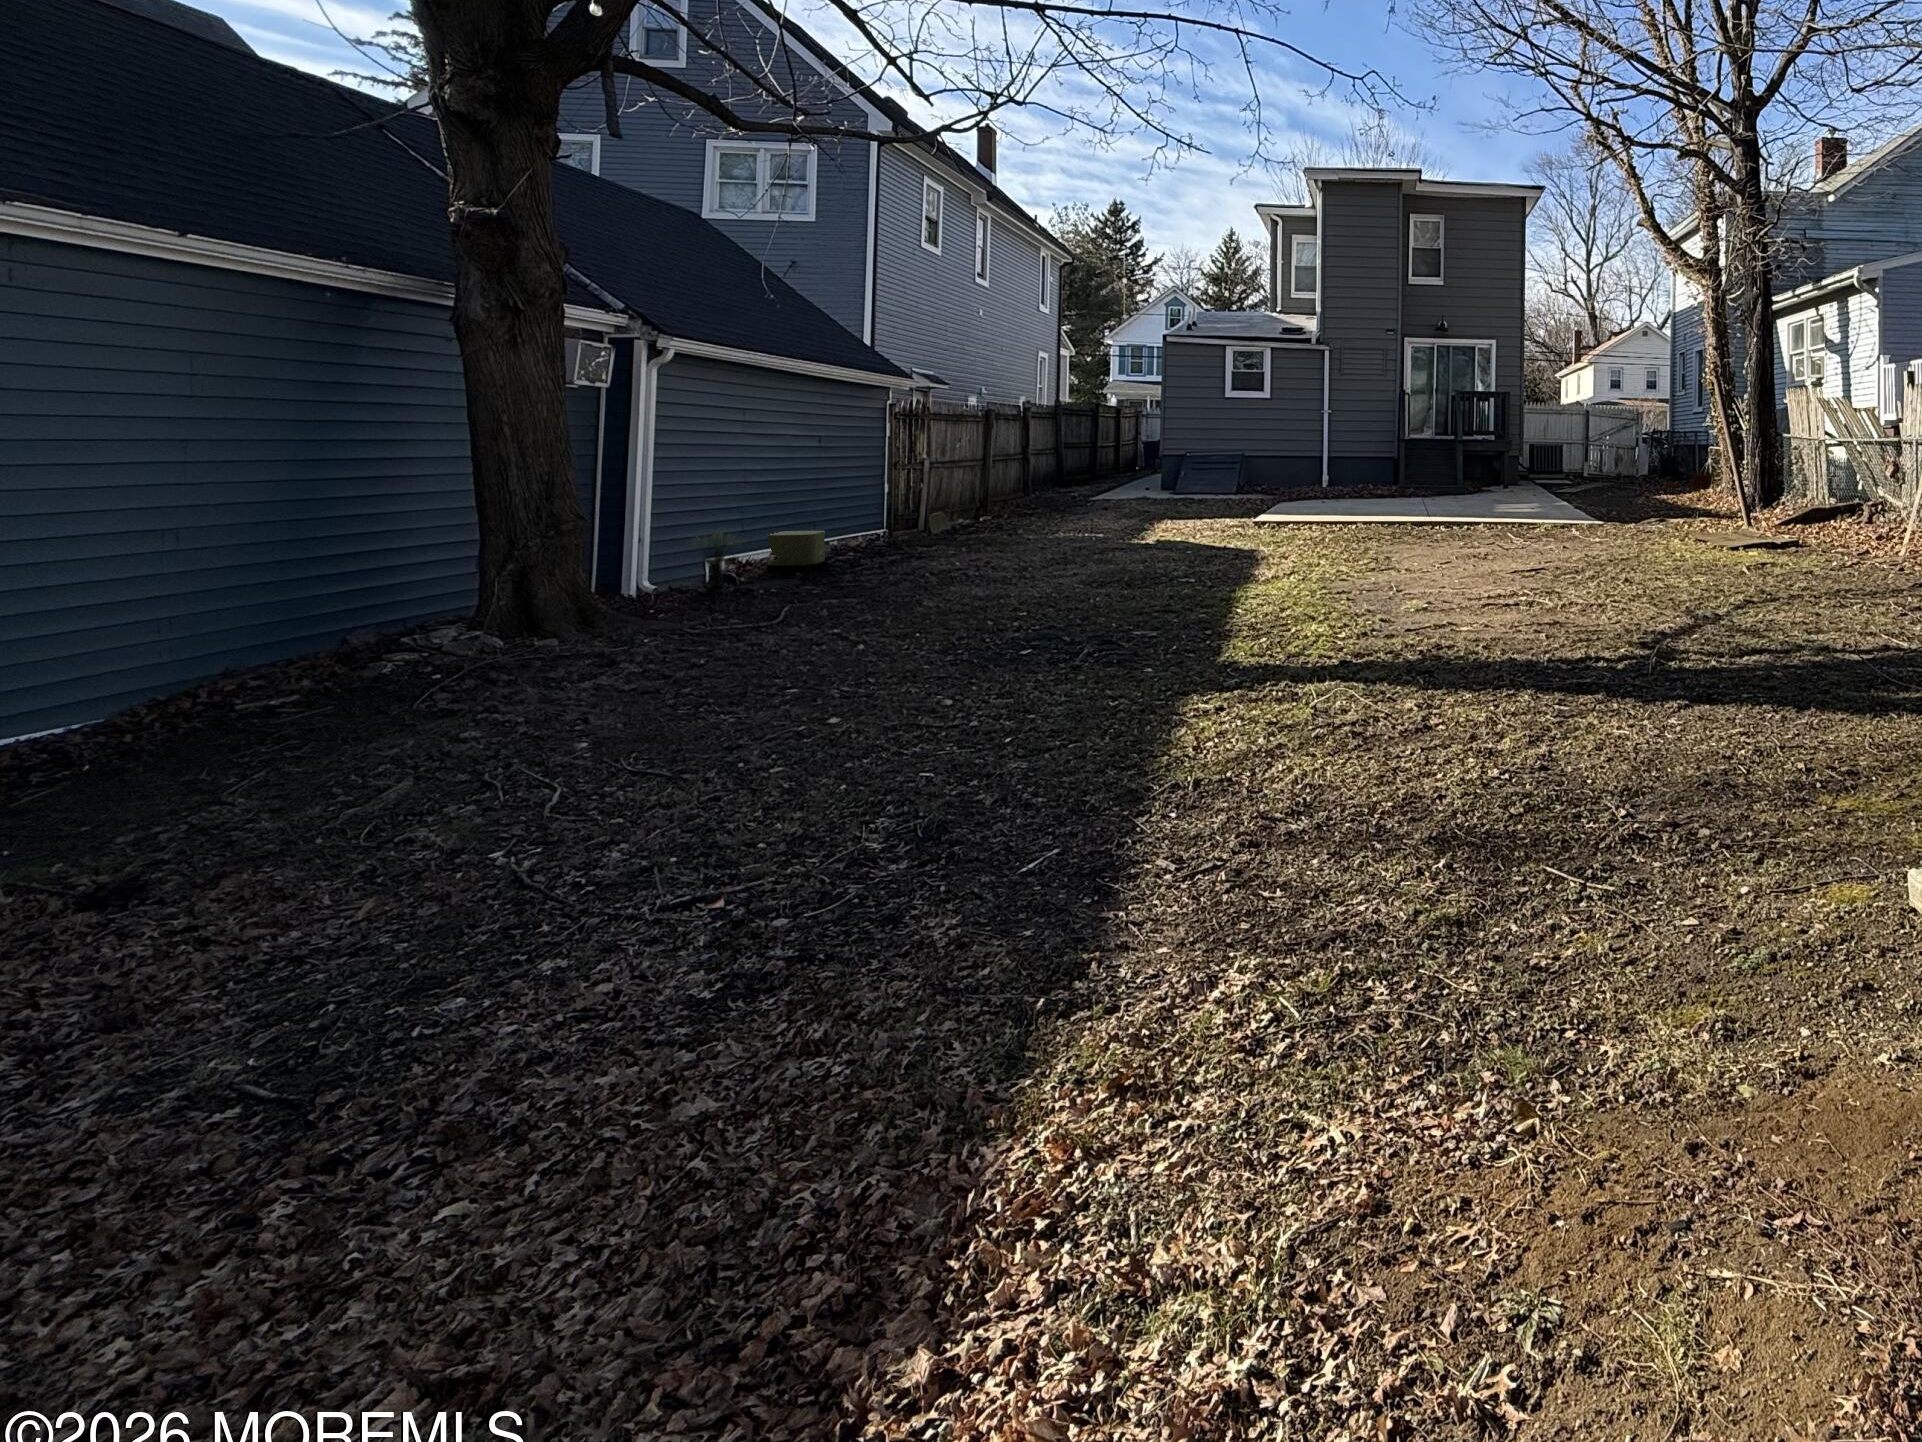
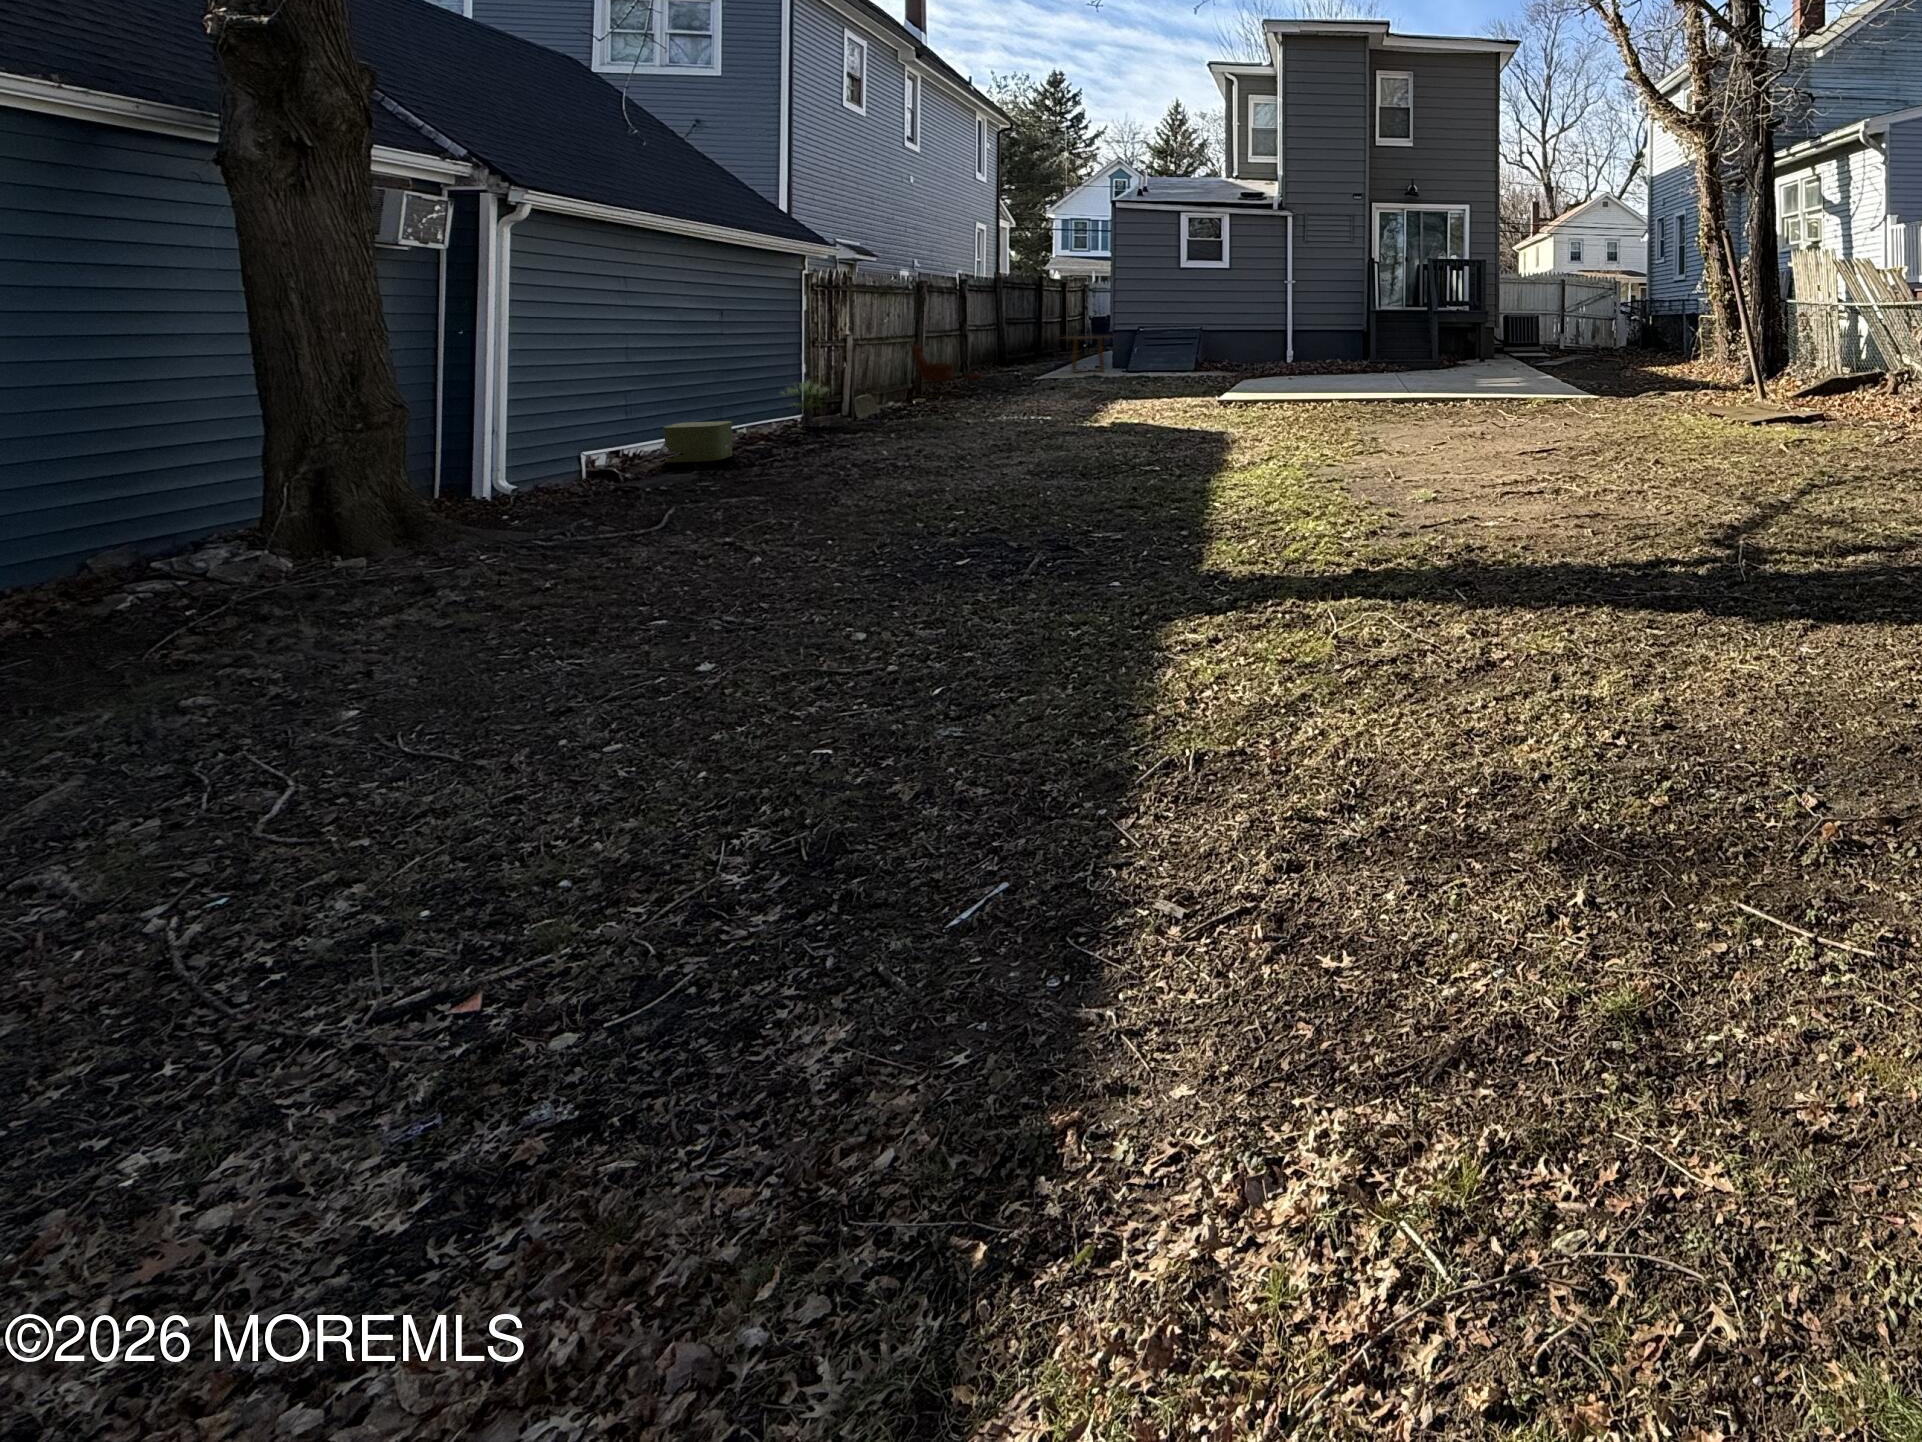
round table: none [1113,458,1163,492] -> present [1070,336,1105,372]
lounge chair: present [1667,470,1716,498] -> present [912,345,982,391]
potted plant: present [689,530,746,587] -> present [783,381,828,427]

